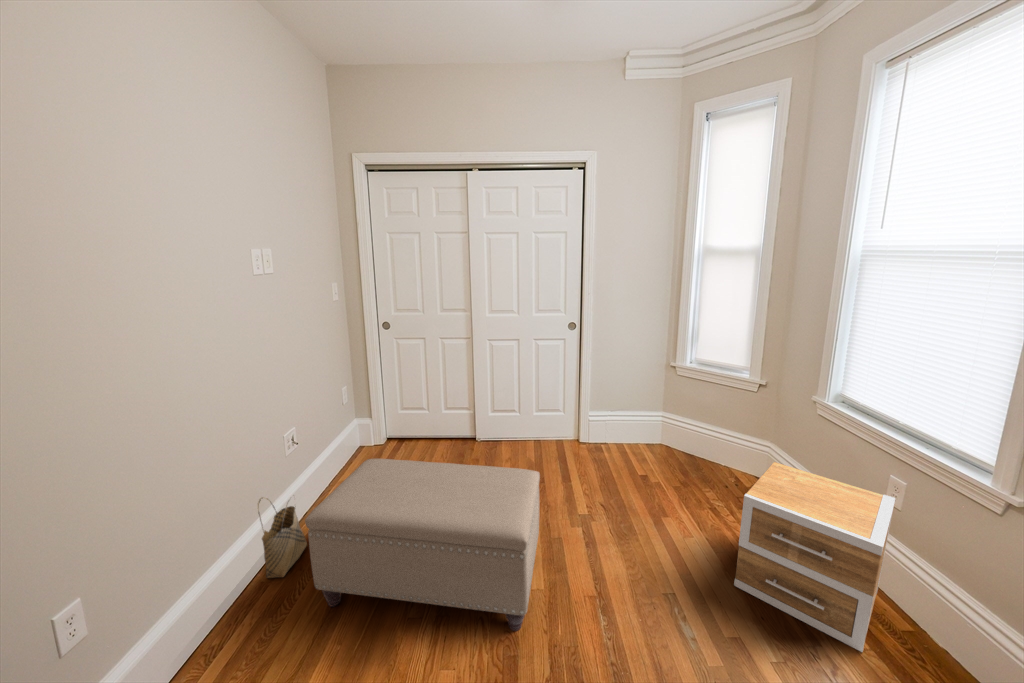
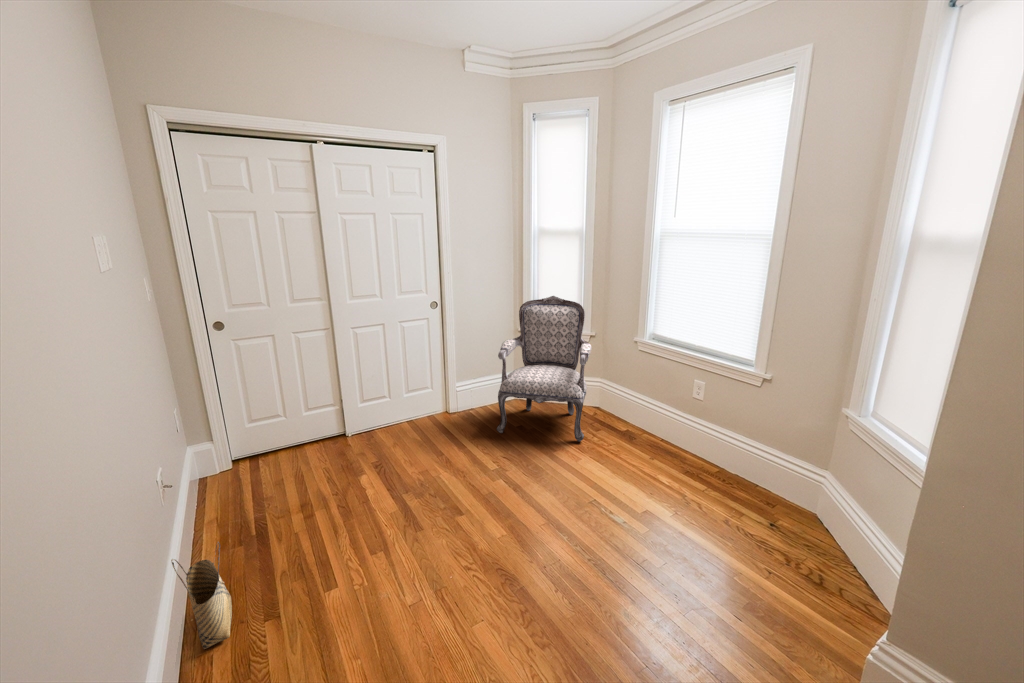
armchair: none [611,328,747,515] -> present [496,296,592,442]
ottoman: present [305,459,540,631] -> none [286,438,516,634]
nightstand: present [734,462,895,652] -> none [620,389,705,489]

